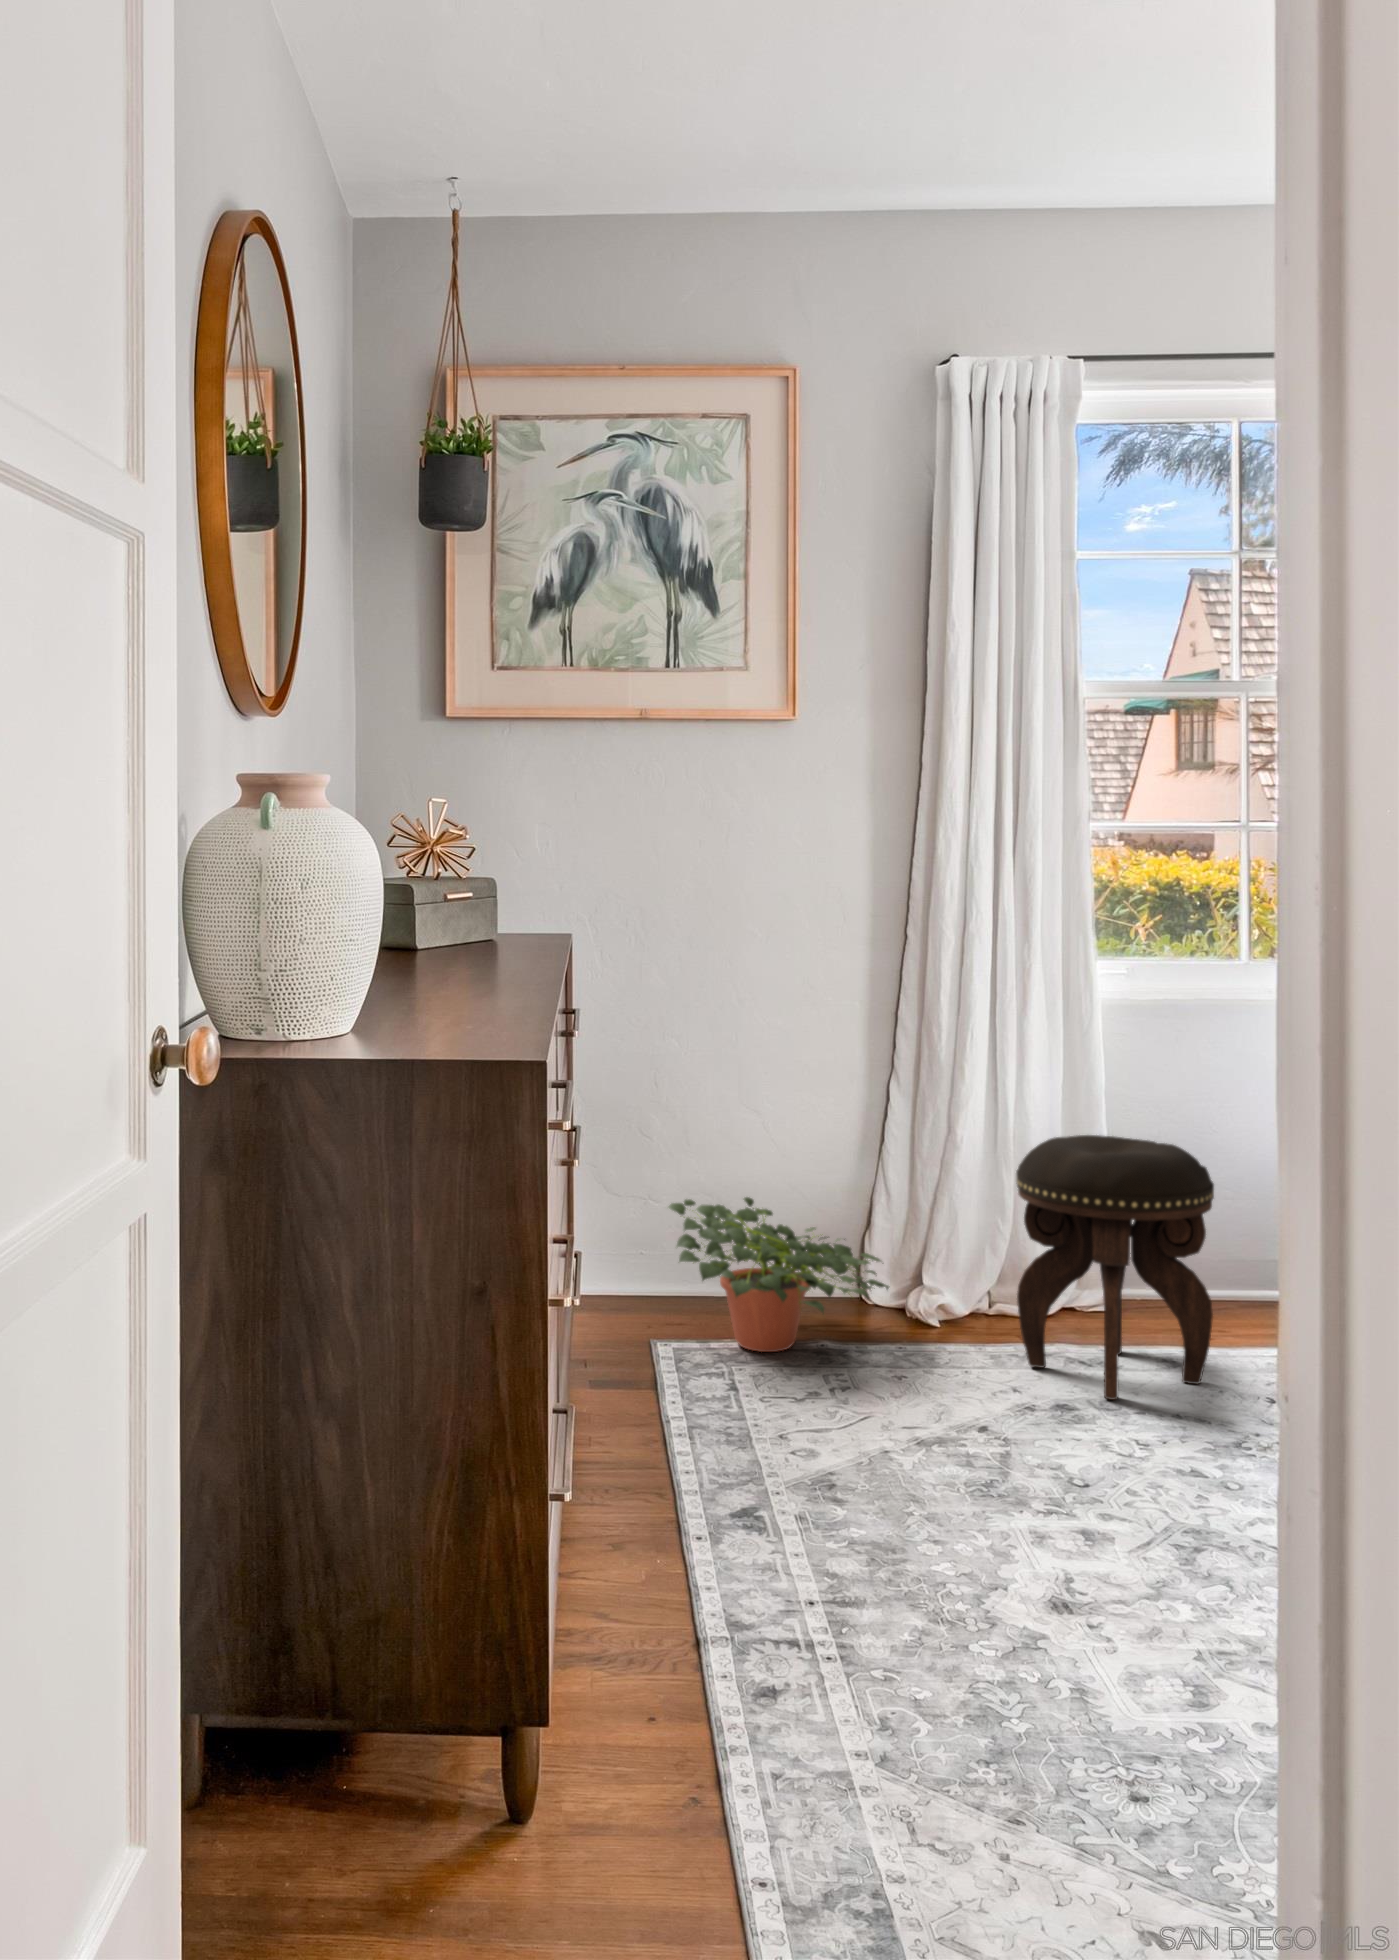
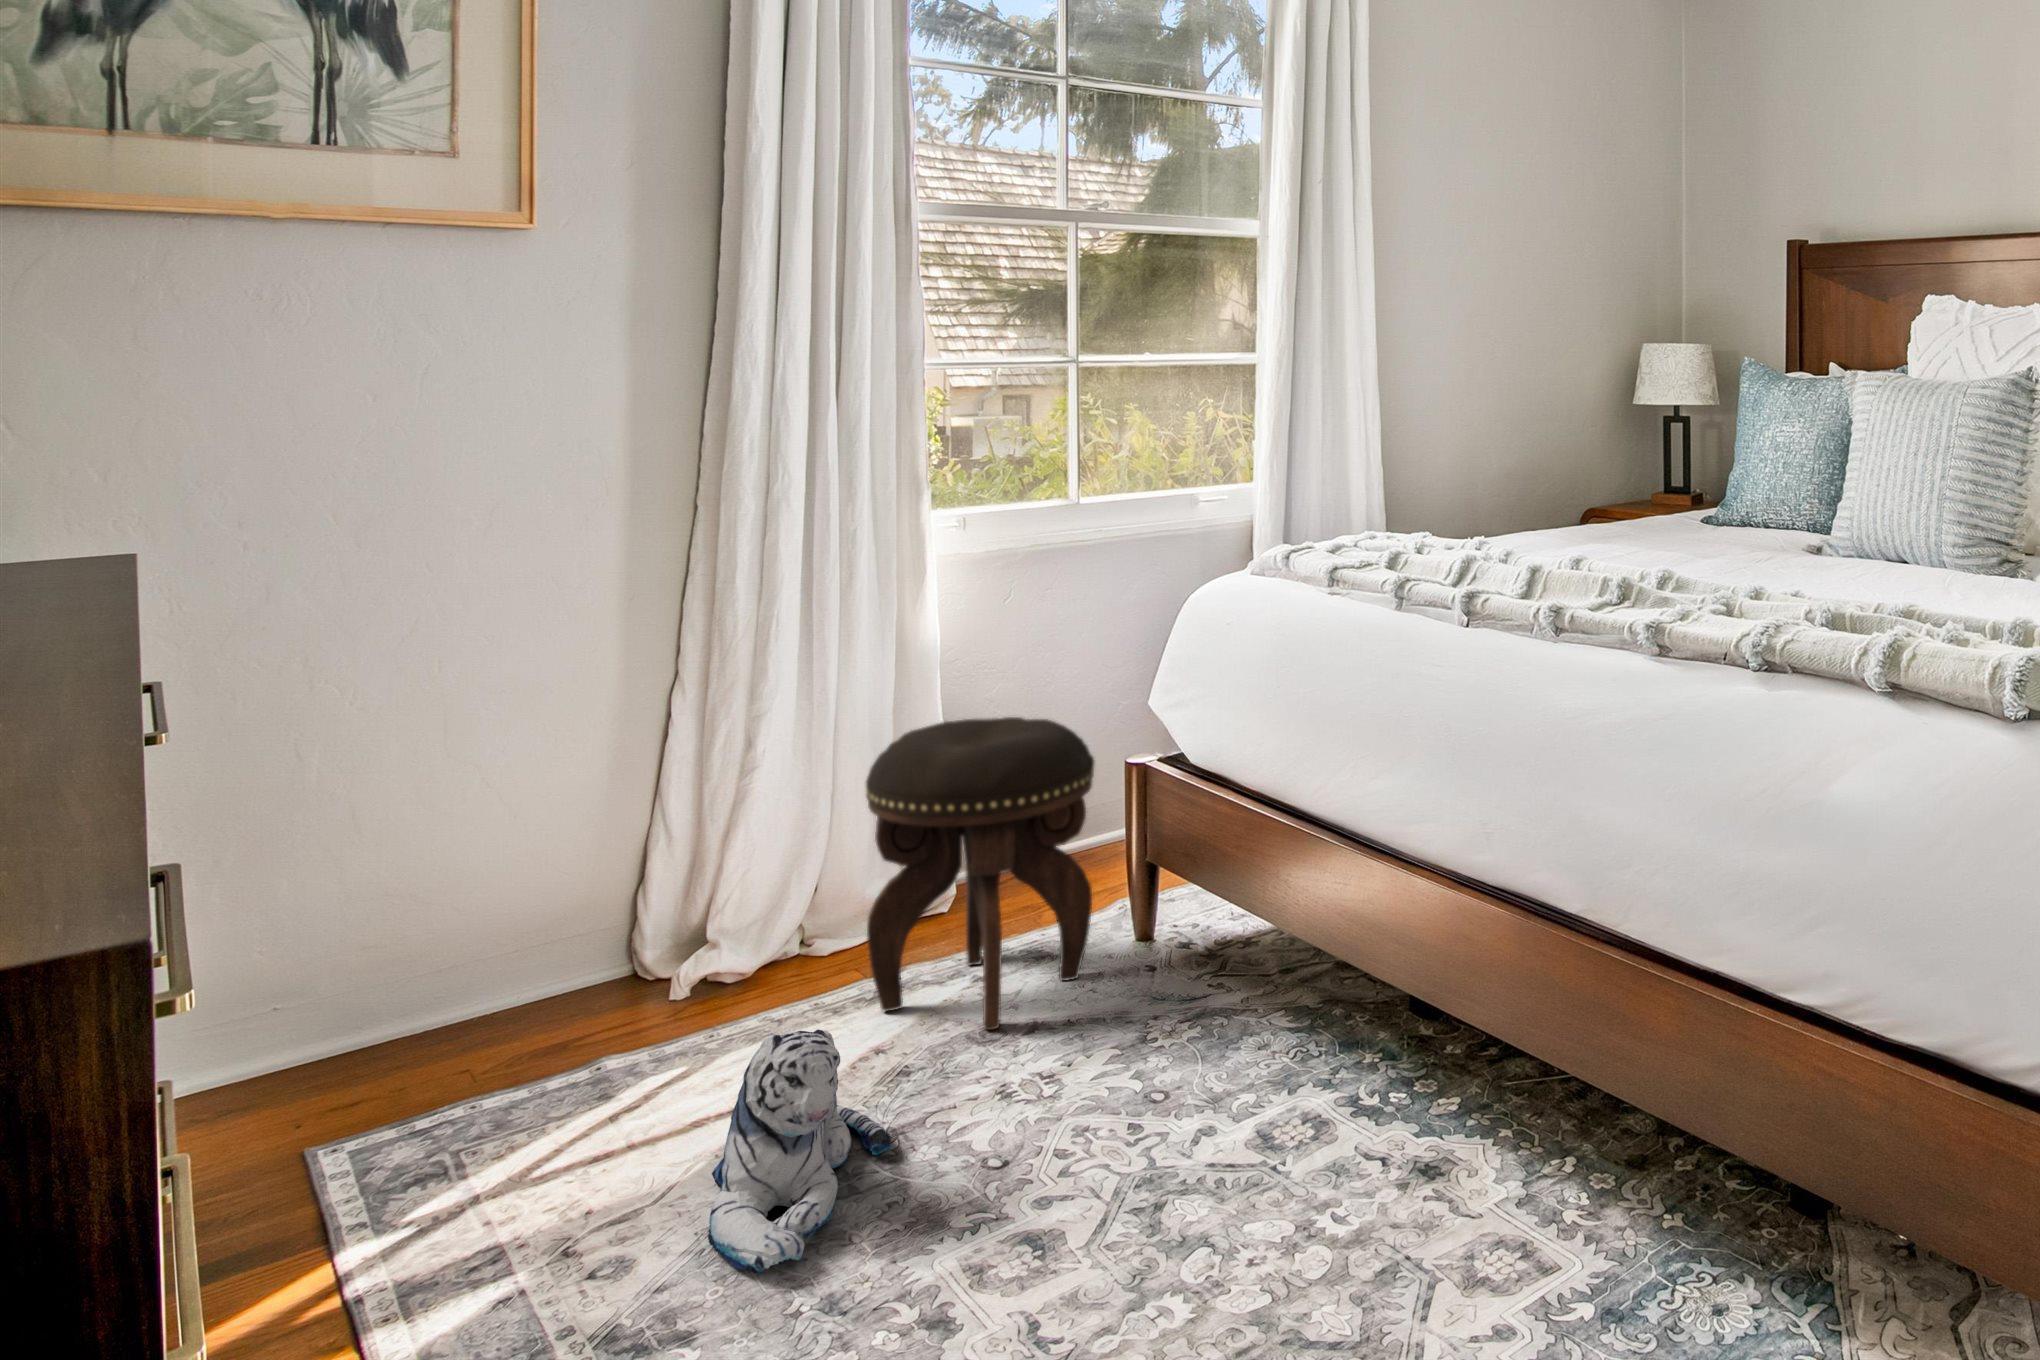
potted plant: present [668,1197,889,1352] -> none [319,883,691,1103]
plush toy: none [864,1326,1003,1491] -> present [708,1029,892,1274]

